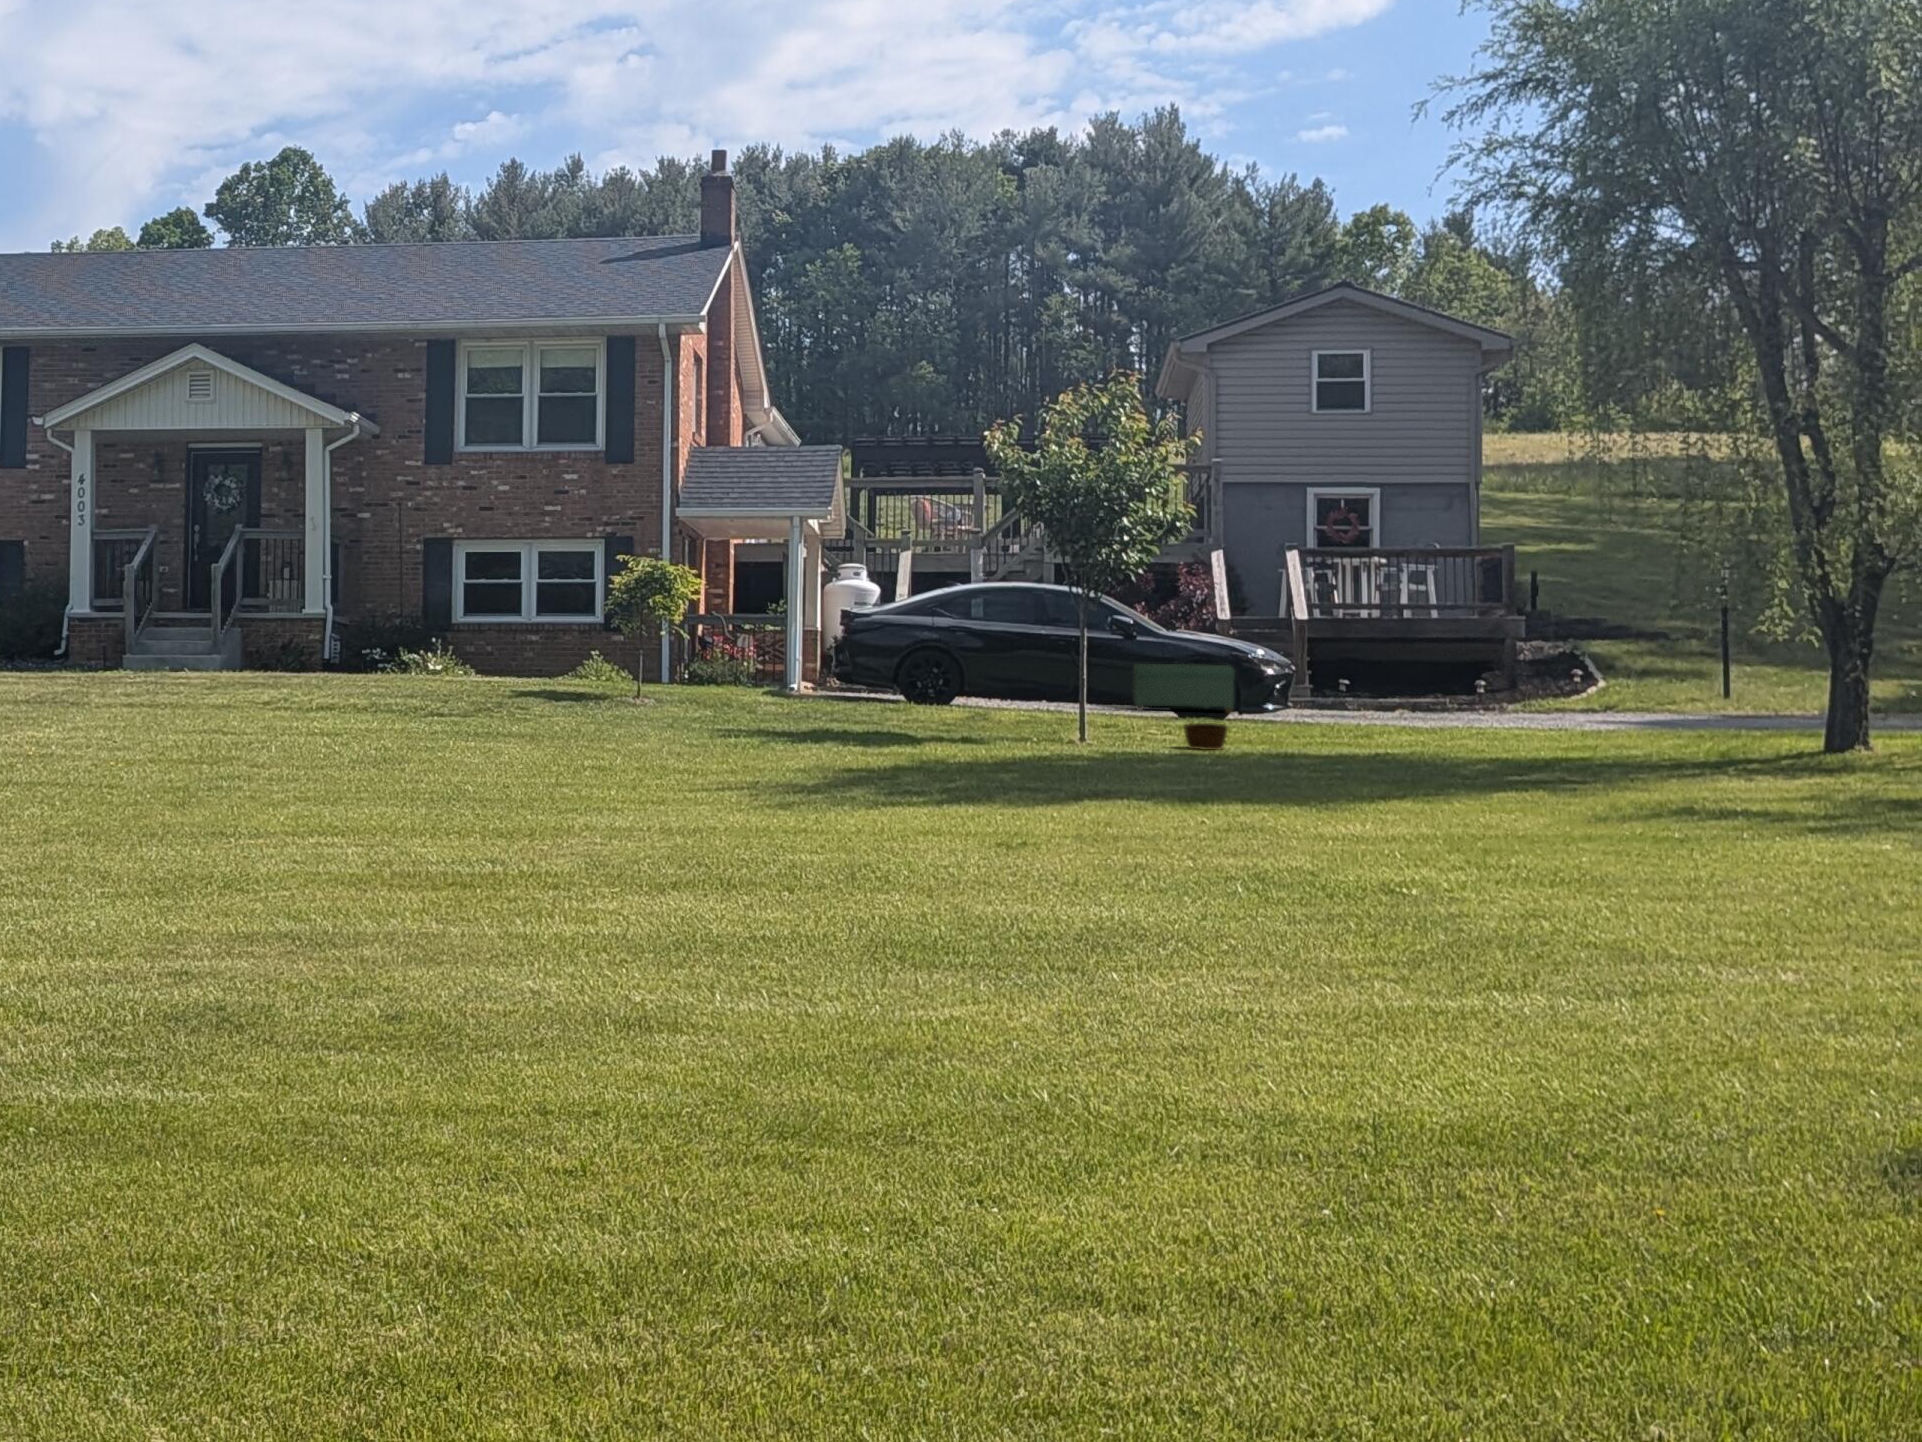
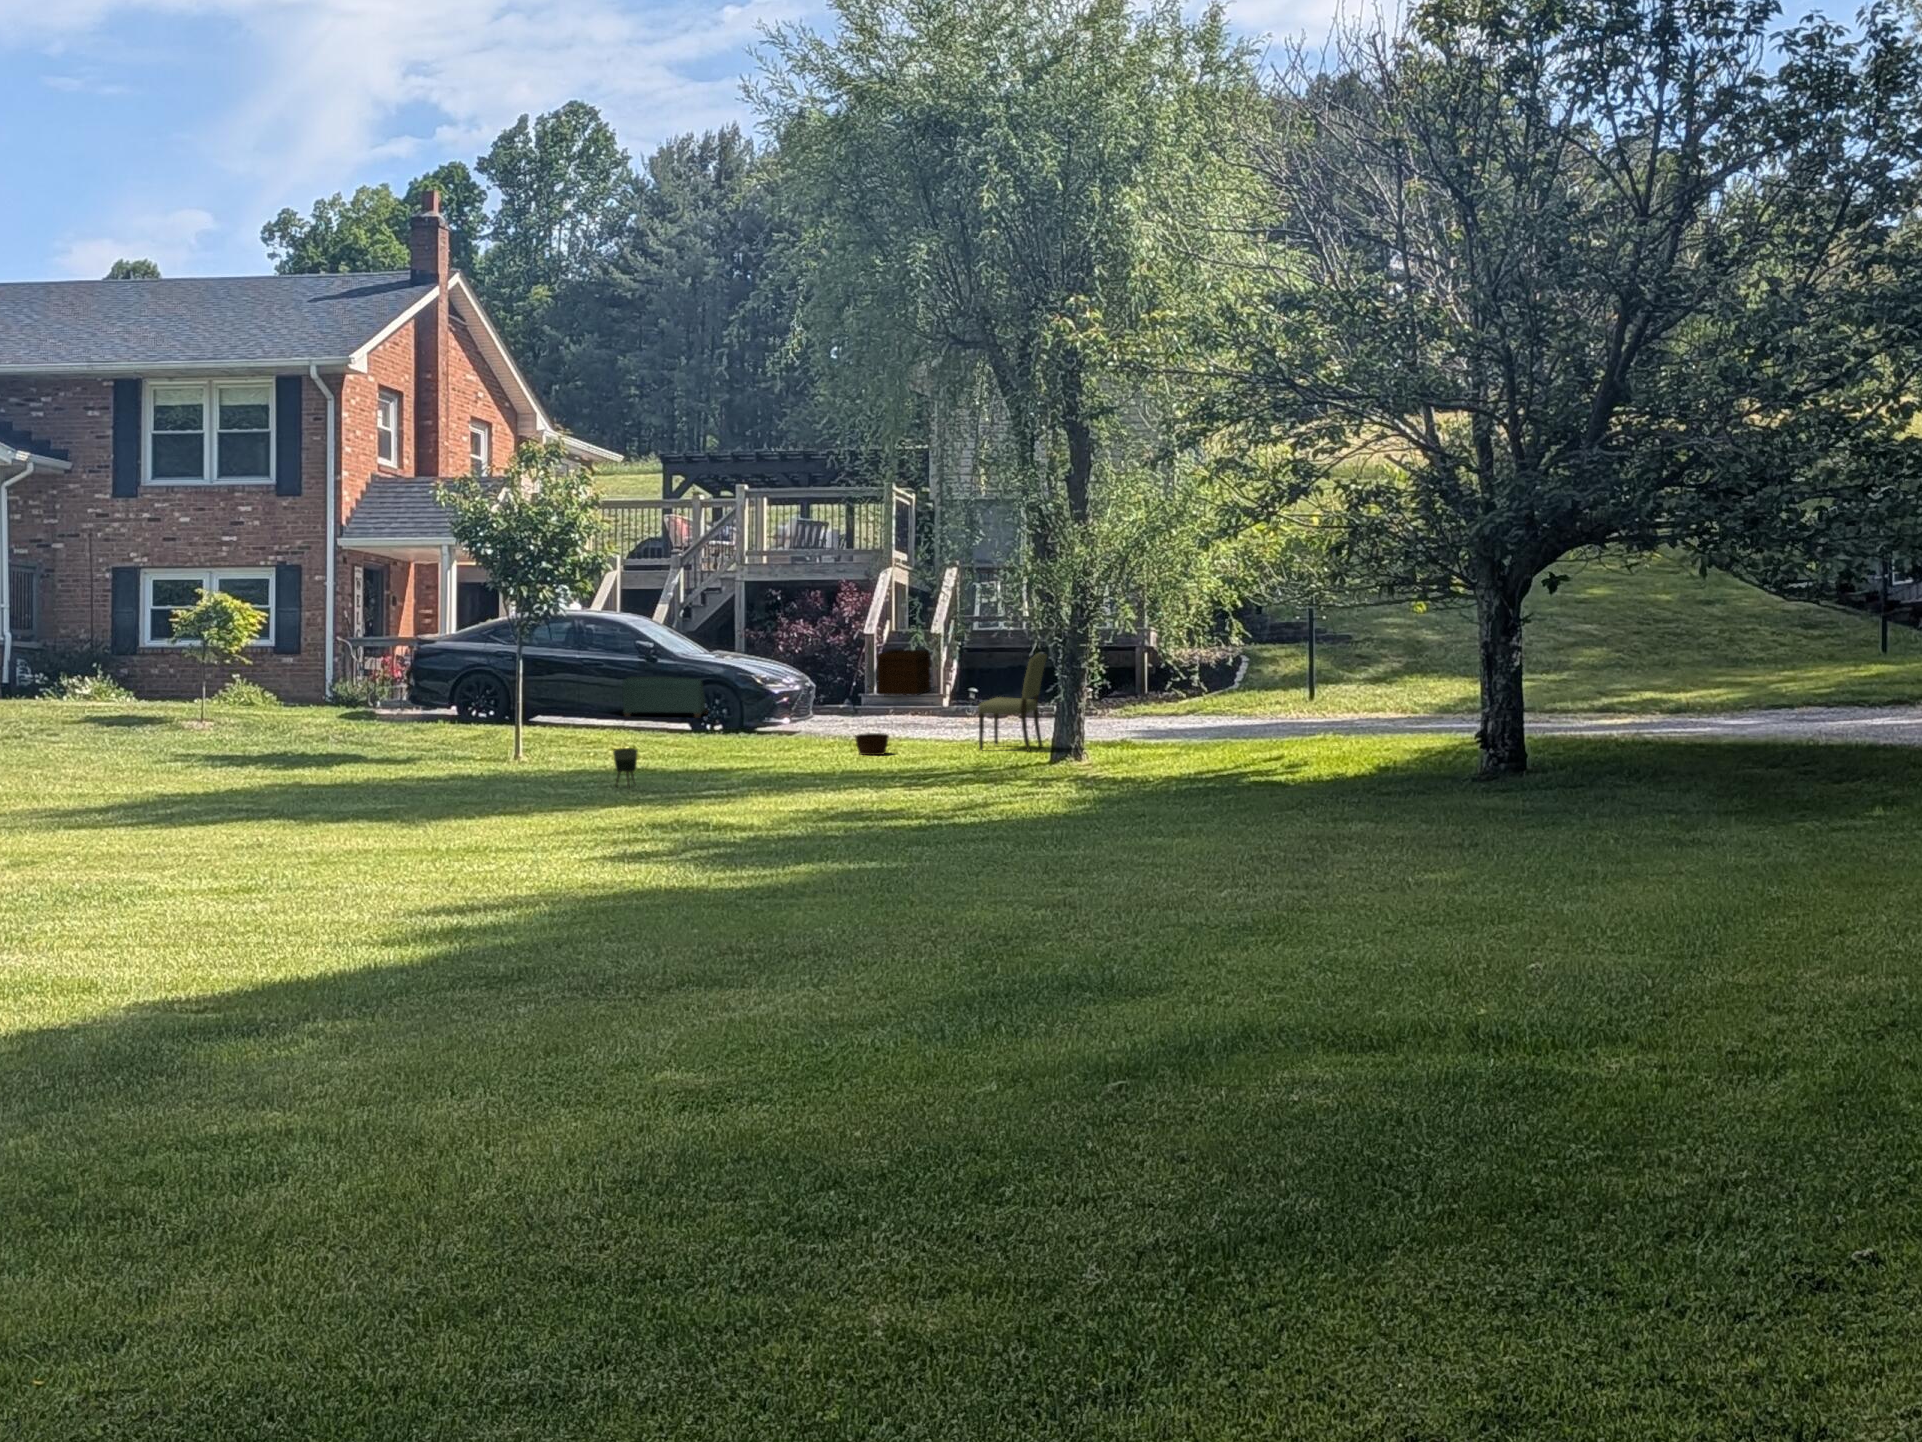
chair: none [1745,634,1835,757] -> present [978,653,1047,752]
wooden crate: none [1302,646,1357,699] -> present [877,650,931,695]
basket: present [1184,723,1228,750] -> present [855,733,889,755]
planter: none [1479,733,1513,784] -> present [613,748,638,788]

